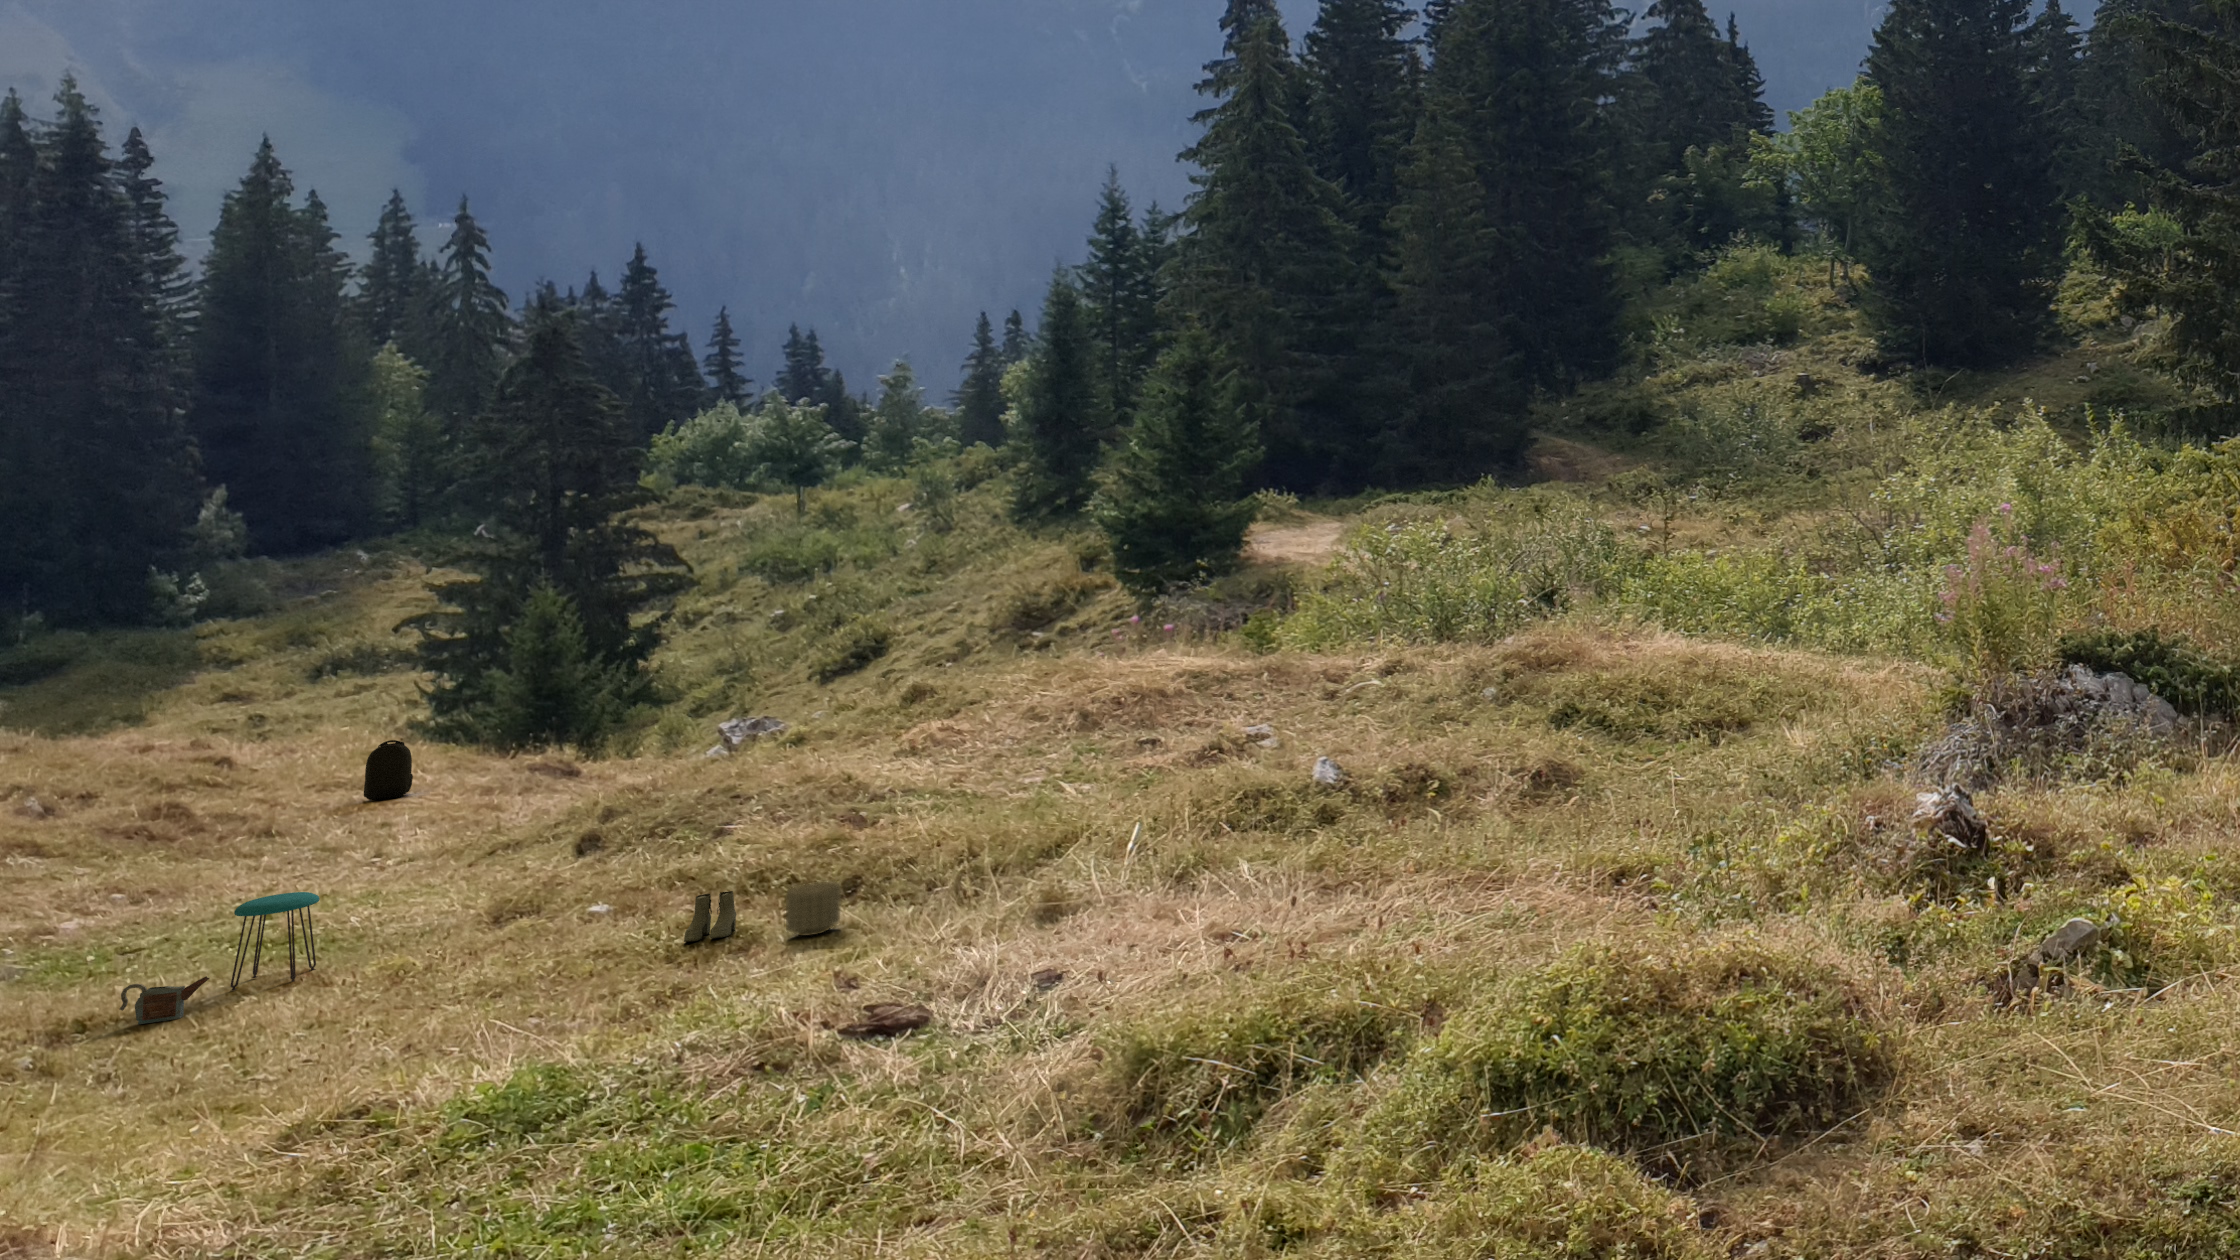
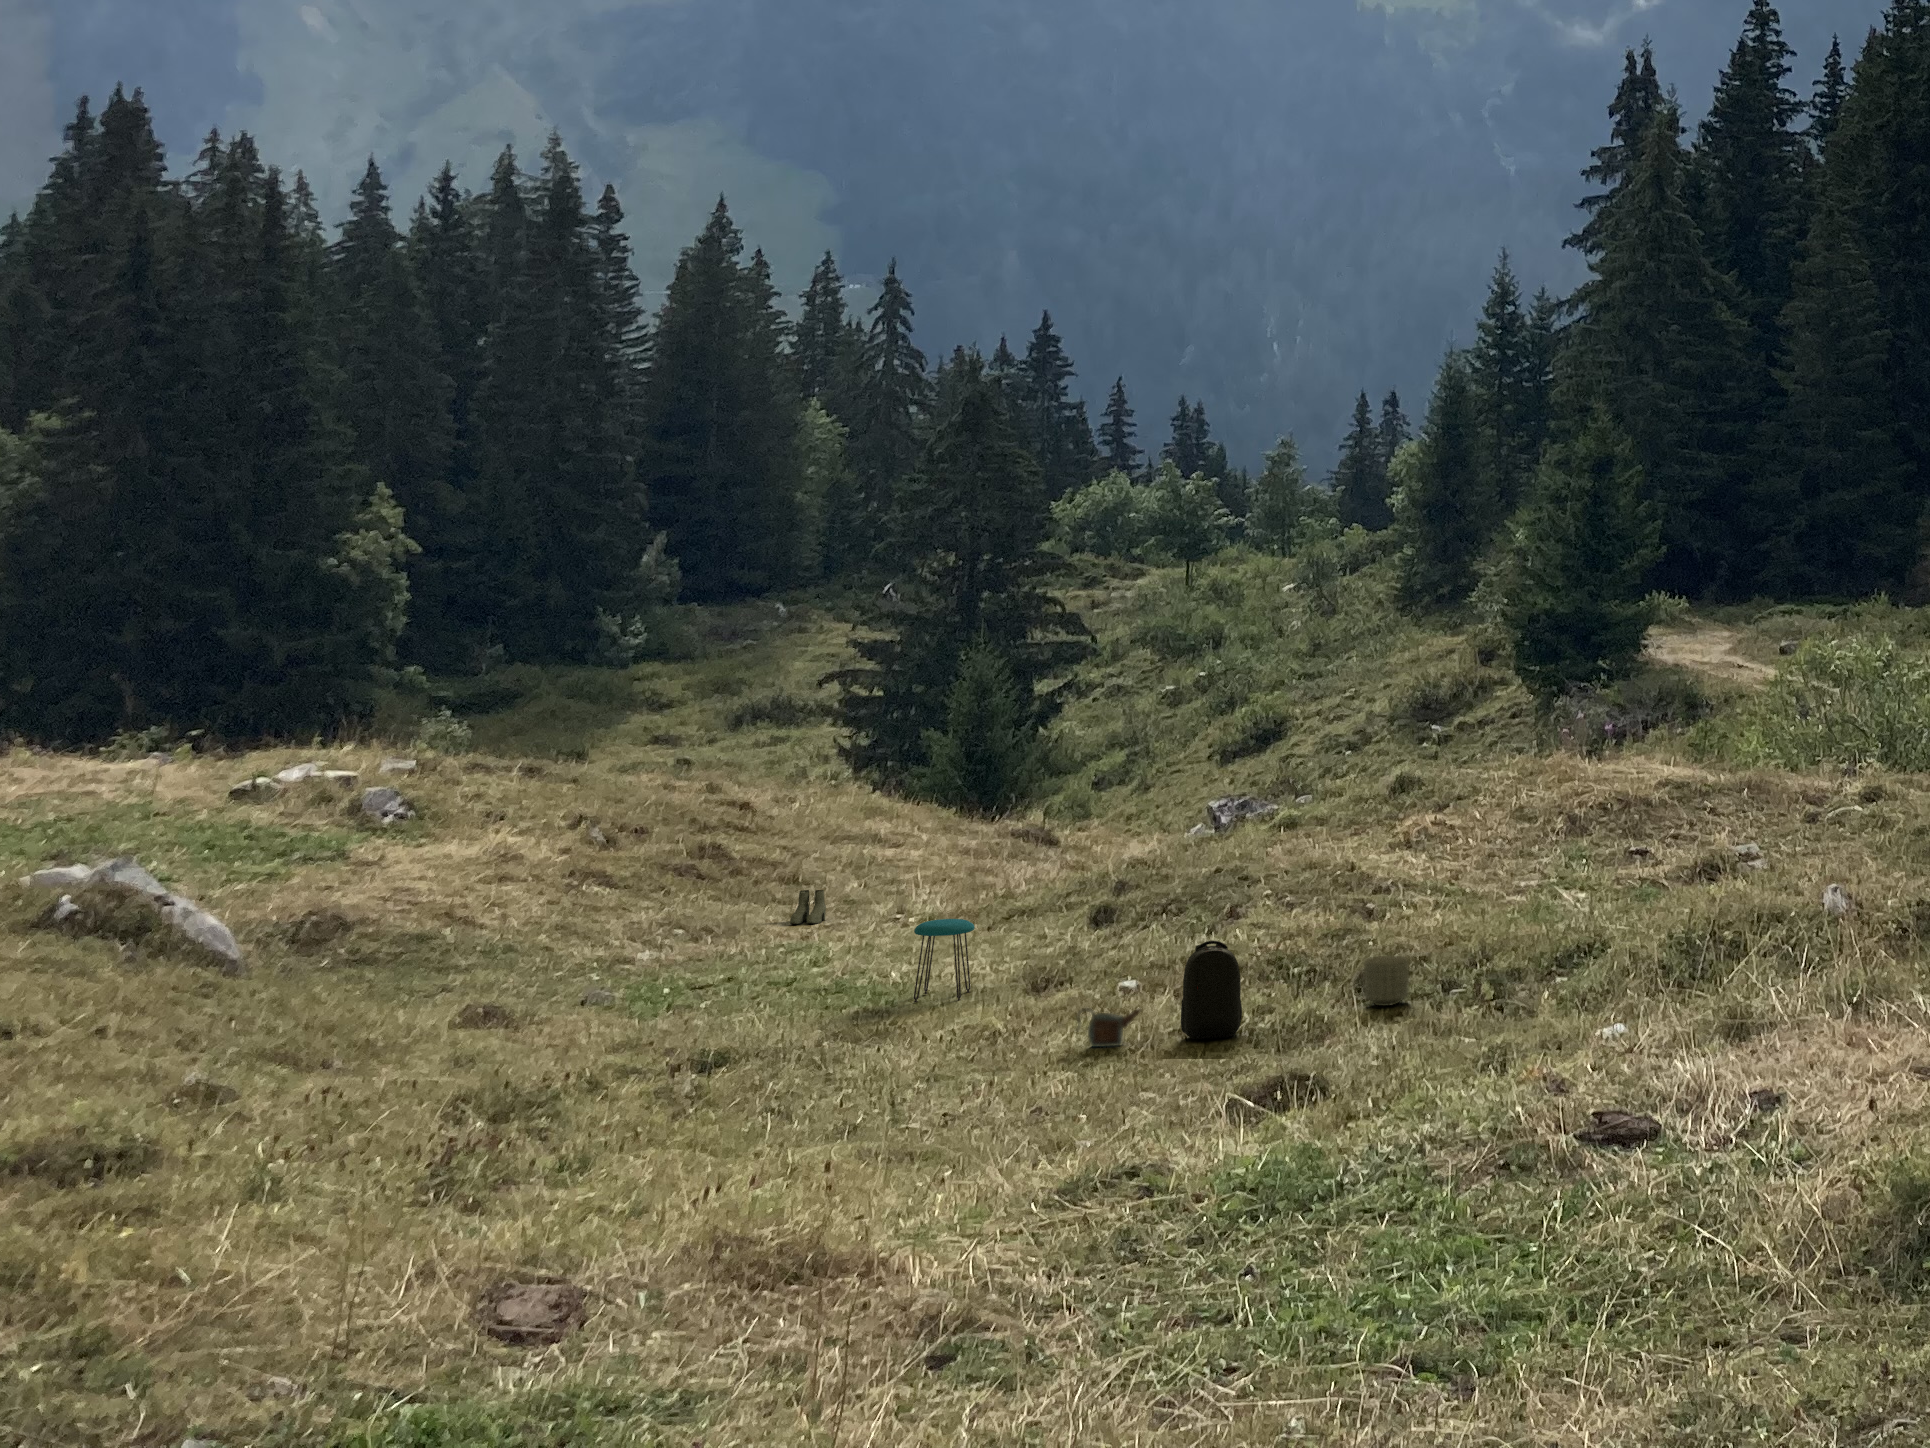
backpack: present [364,740,413,800] -> present [1181,941,1242,1039]
boots: present [684,891,736,942] -> present [790,890,826,924]
watering can: present [120,976,209,1024] -> present [1077,1008,1141,1047]

